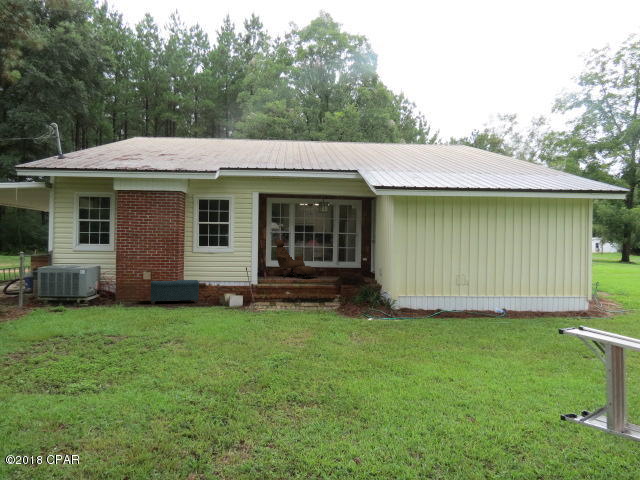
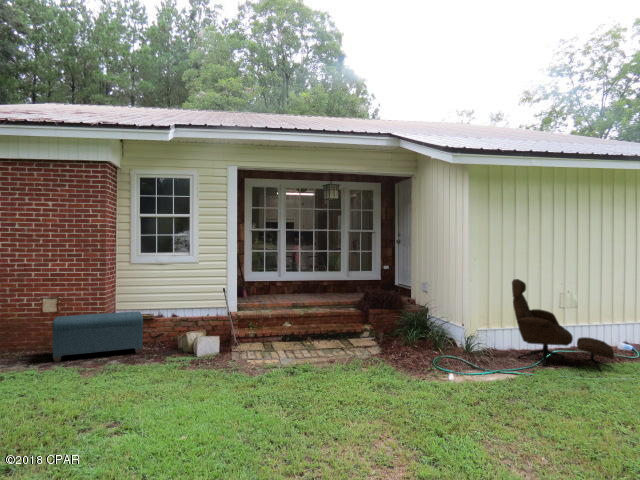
lounge chair: present [276,240,316,278] -> present [512,279,614,372]

